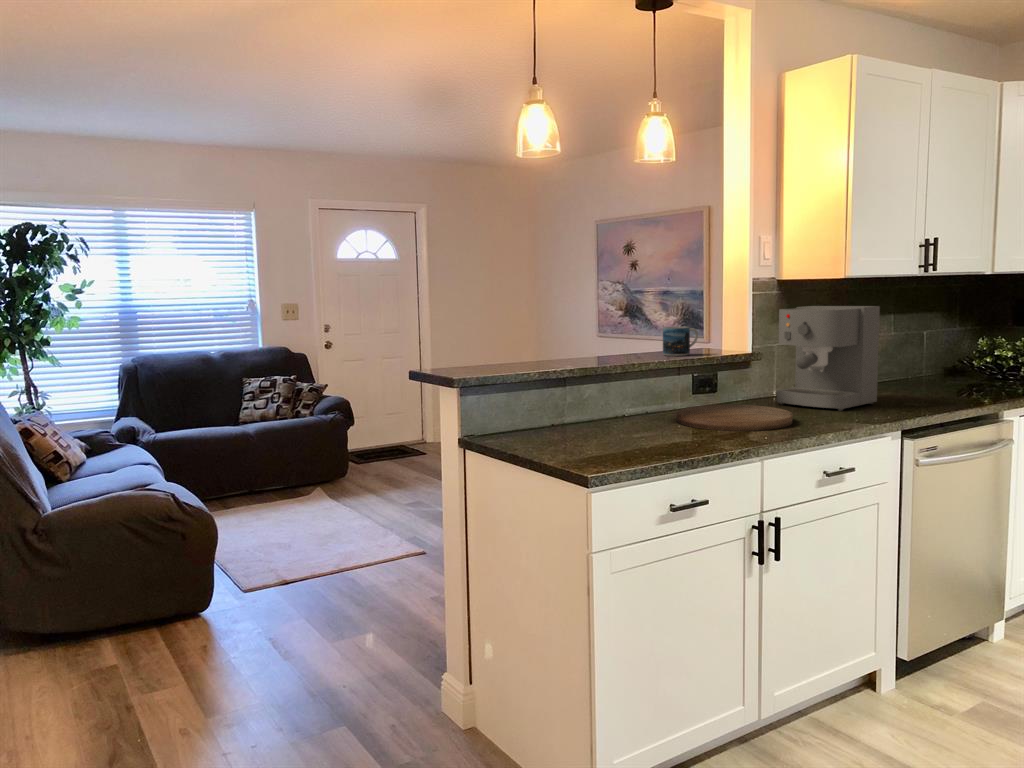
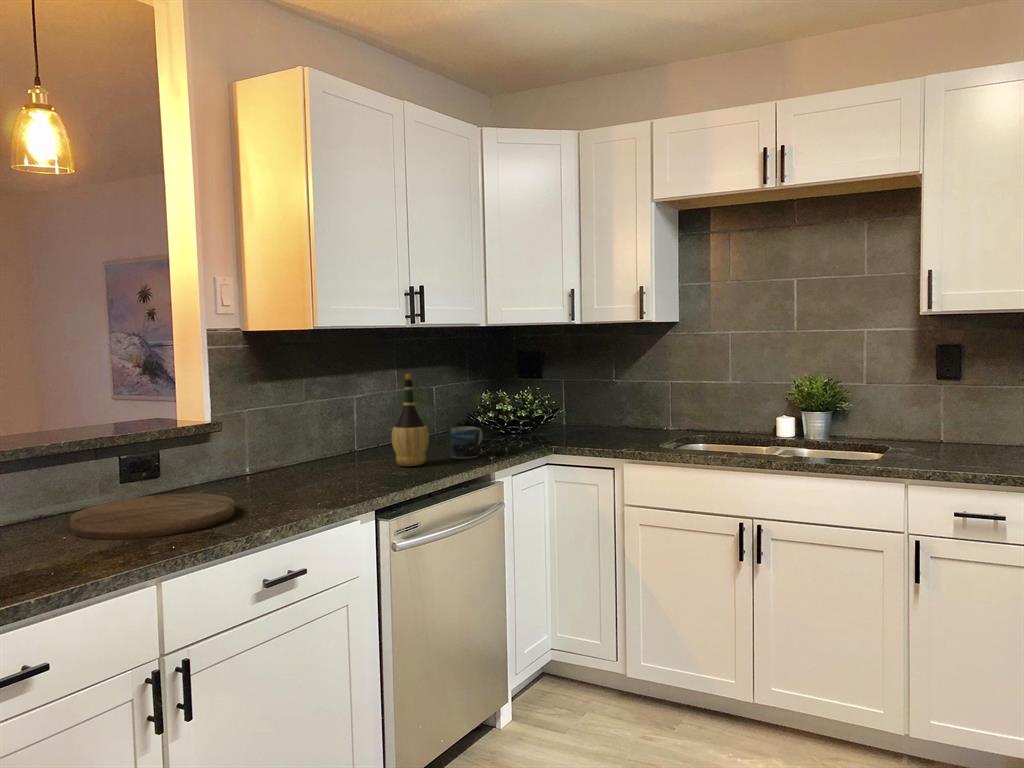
coffee maker: present [777,306,880,411] -> none [236,362,360,490]
wine bottle: none [903,317,940,400] -> present [392,374,429,466]
mug: present [663,326,698,356] -> present [450,426,482,459]

